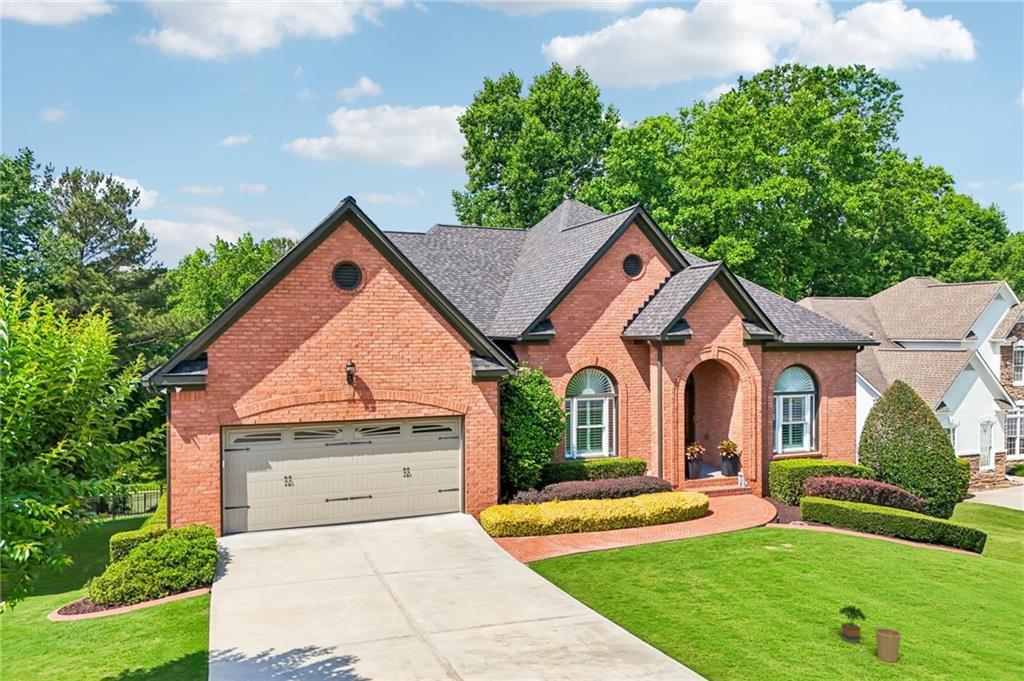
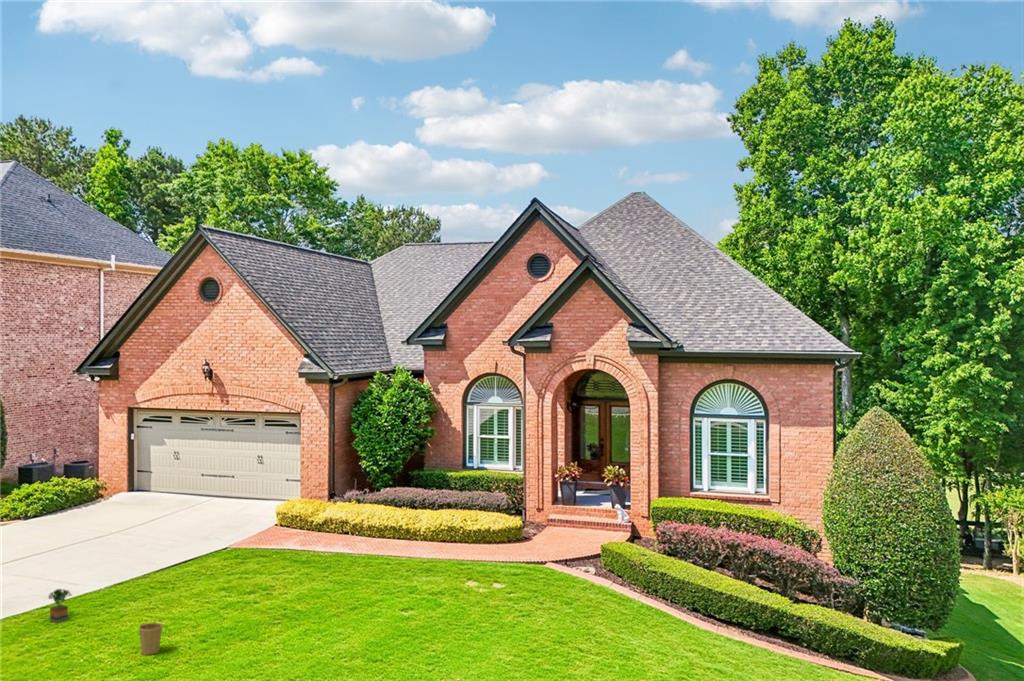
potted tree: present [839,606,866,643] -> present [49,589,72,623]

